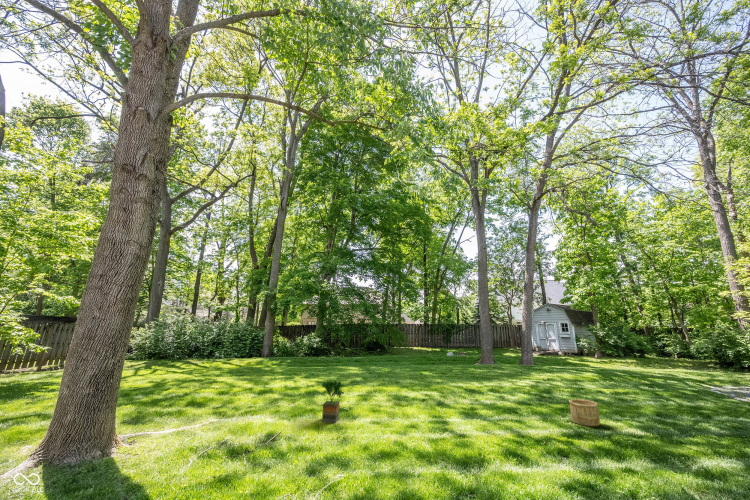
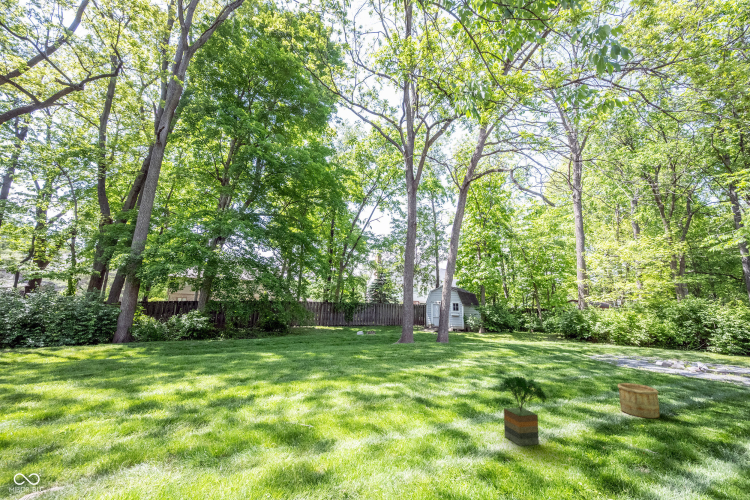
potted tree: present [322,381,344,423] -> present [499,376,547,446]

